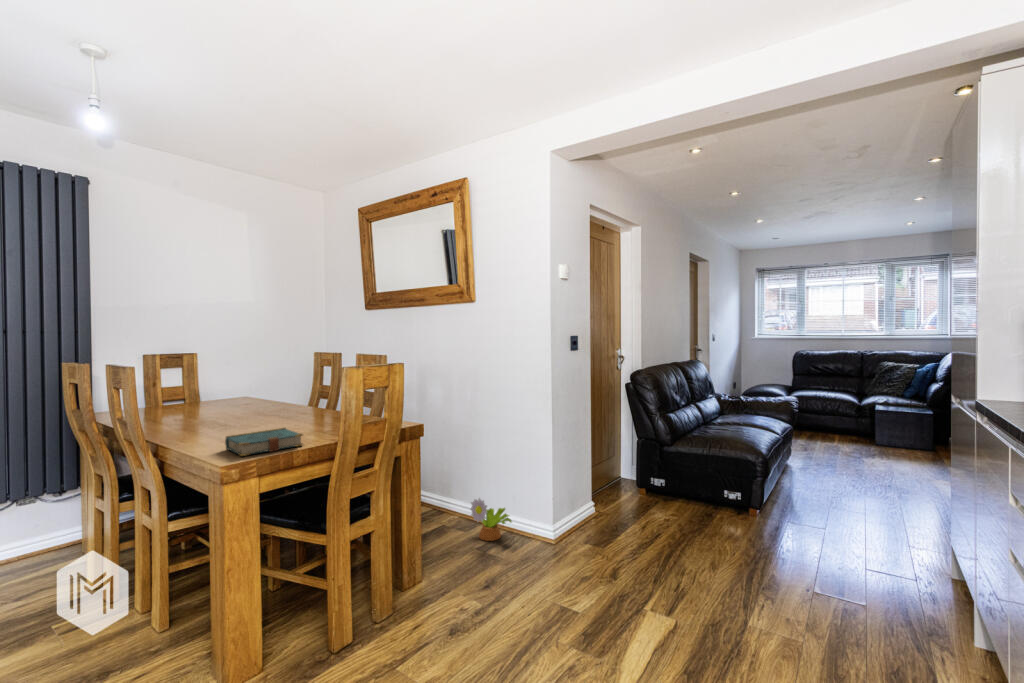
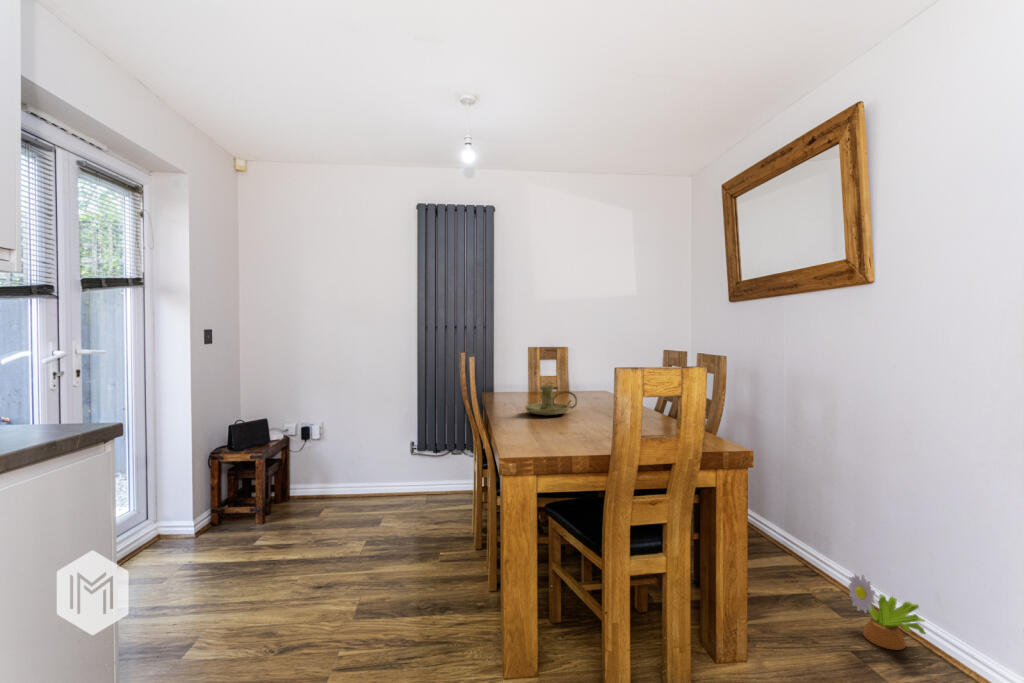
candle holder: none [182,393,243,426] -> present [526,385,577,415]
book: present [225,428,303,456] -> none [522,429,589,452]

